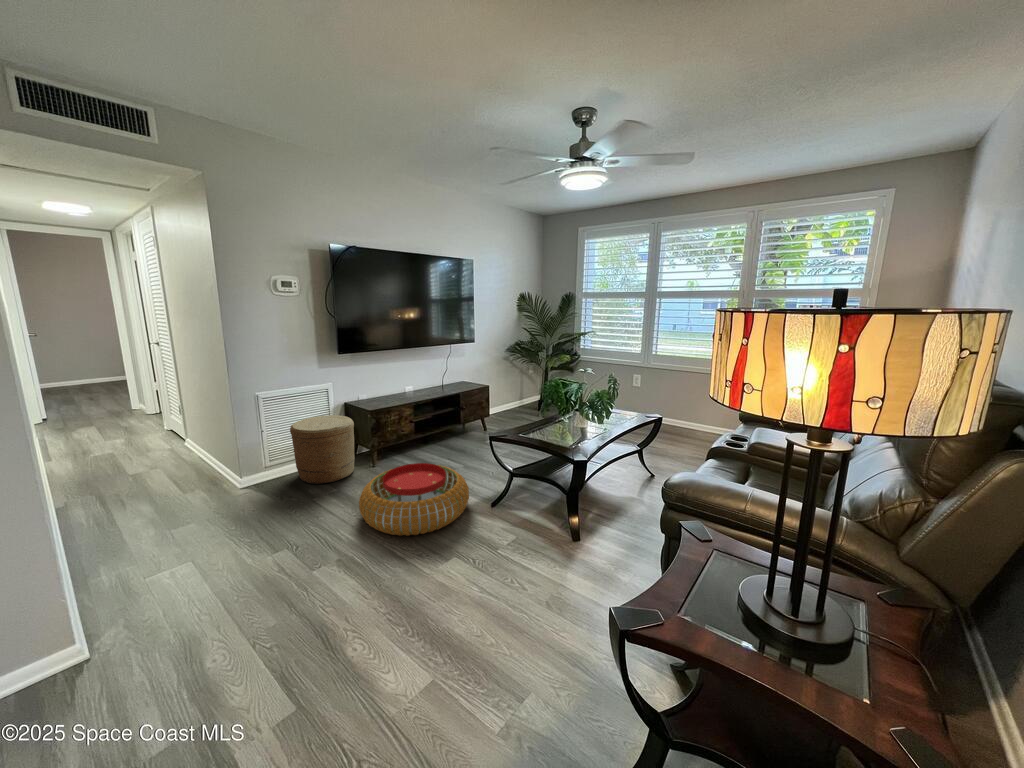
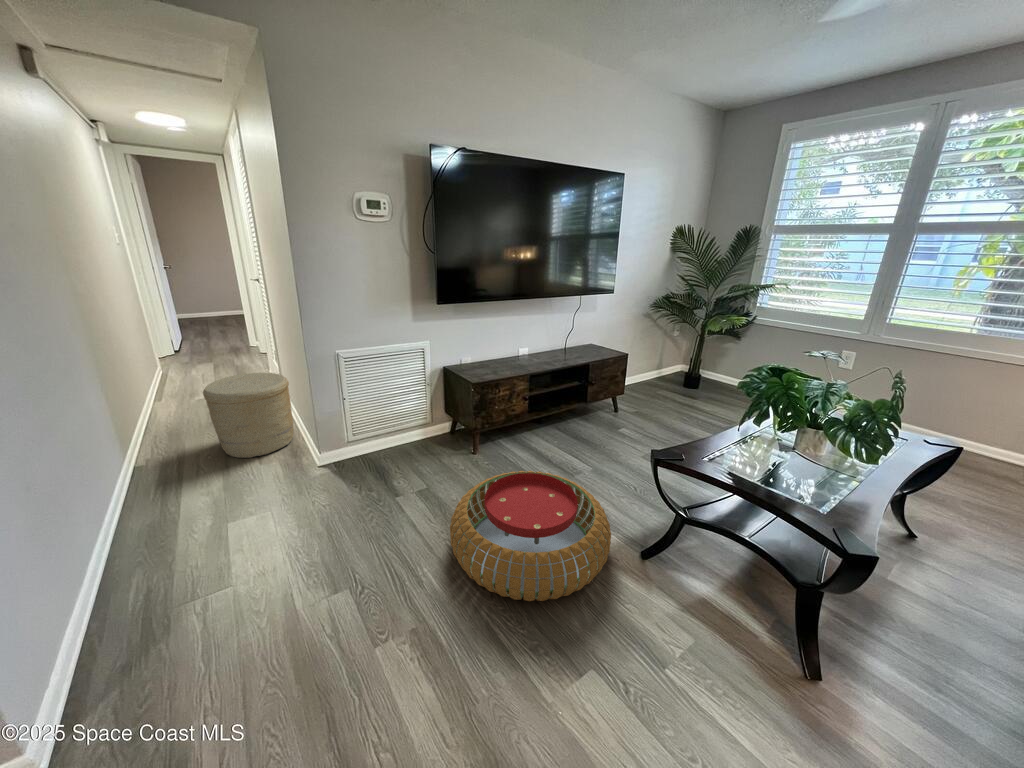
woven basket: present [290,415,355,484] -> present [203,373,293,458]

